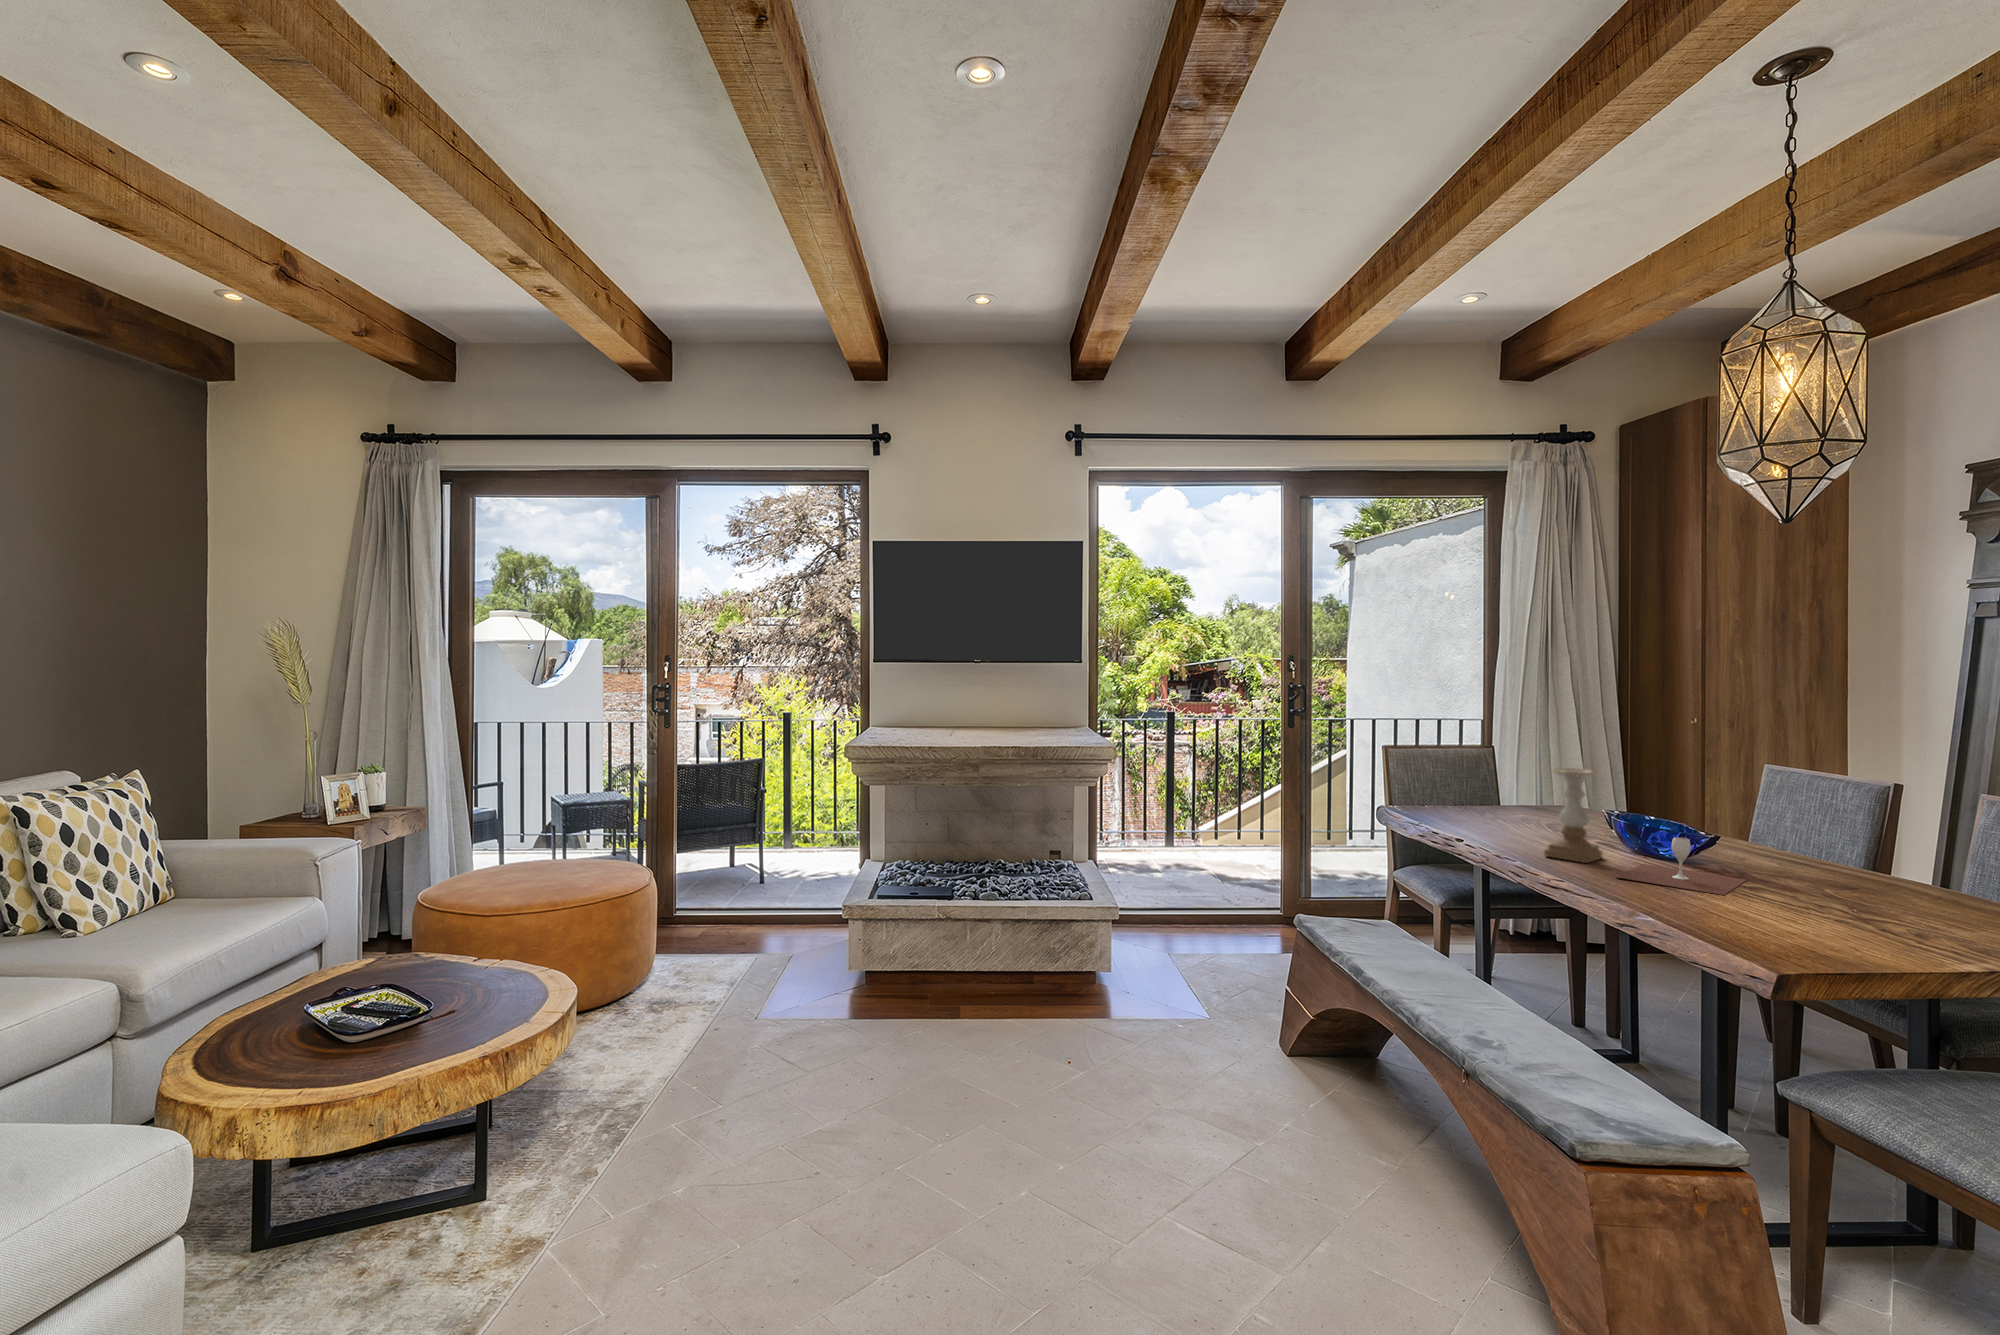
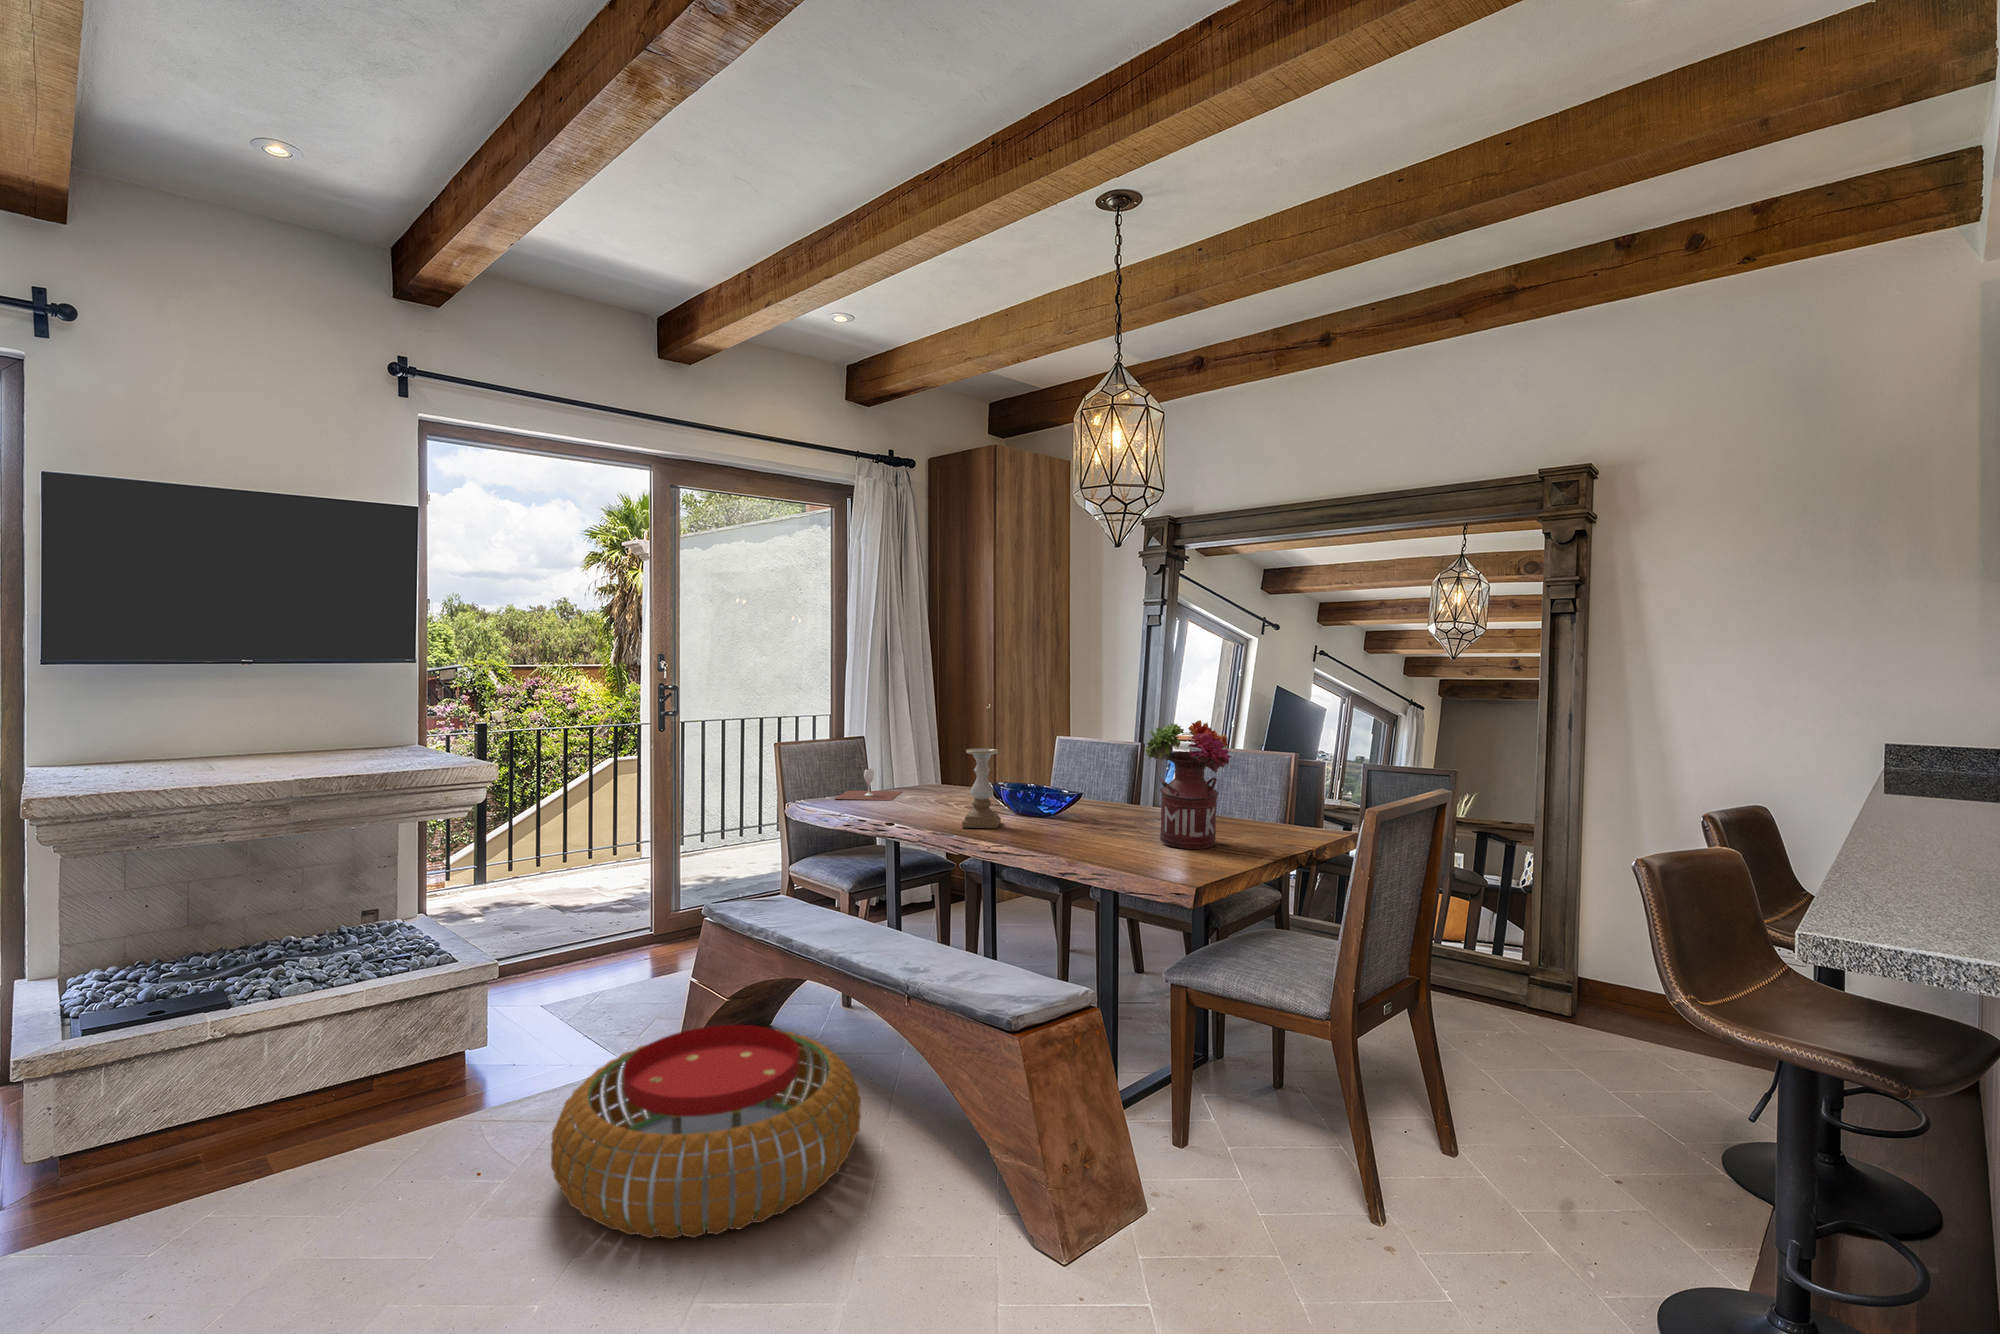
flower arrangement: none [1779,755,1941,932] -> present [1145,720,1231,849]
wine glass: present [1616,837,1747,895] -> present [834,769,902,800]
pouf: none [1101,995,1372,1177] -> present [551,1025,861,1239]

